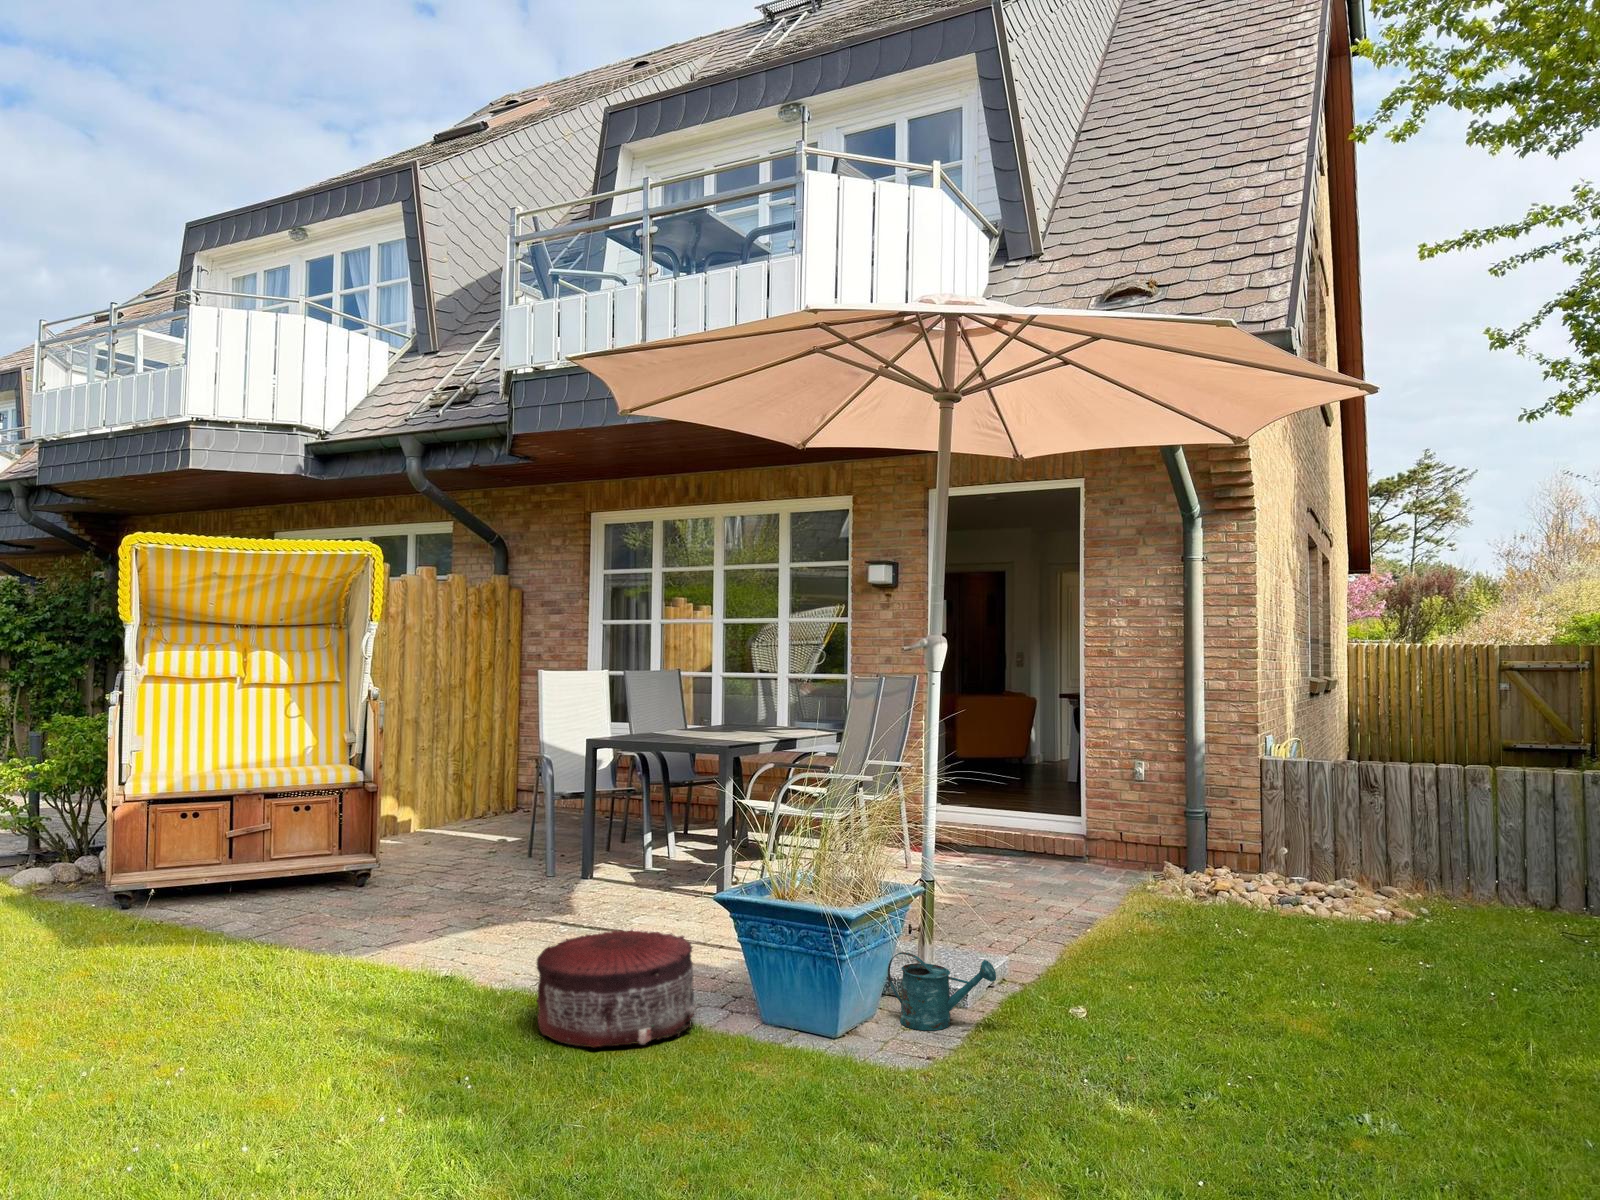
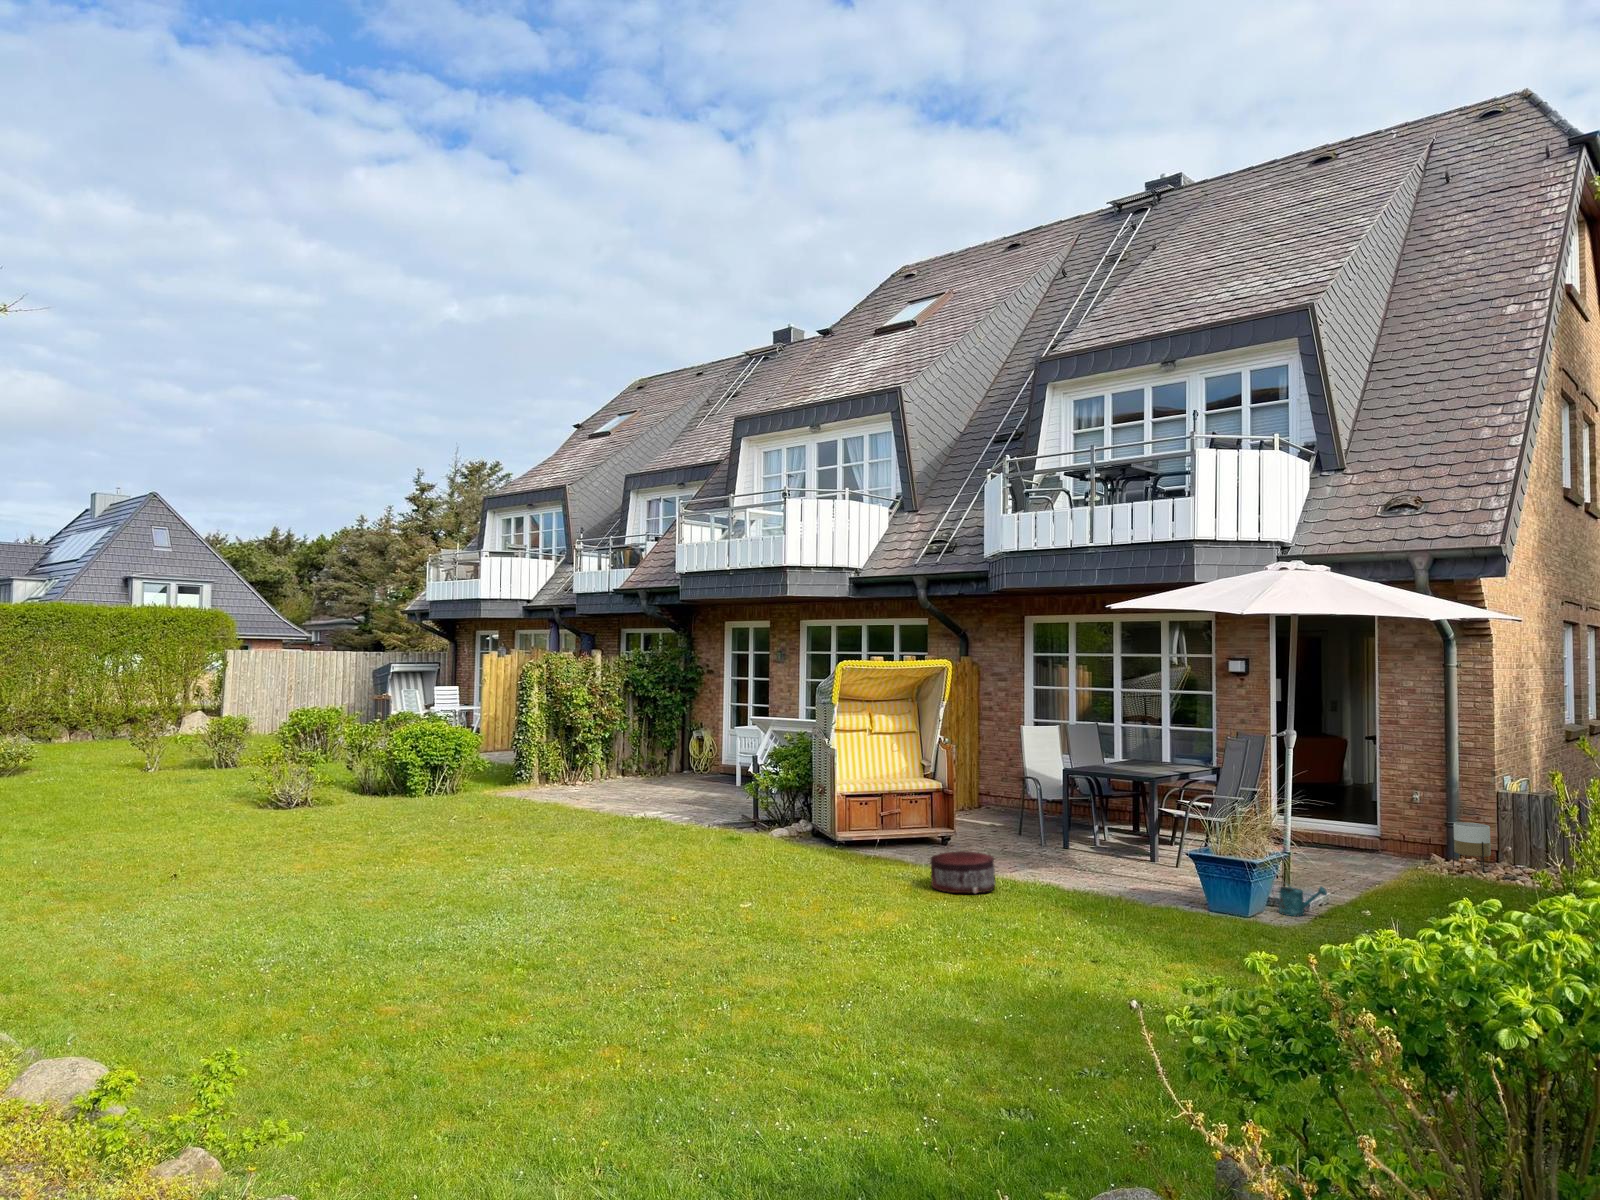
planter: none [1198,807,1255,889] -> present [1452,822,1491,873]
pouf: present [537,930,695,1048] -> present [931,851,996,893]

